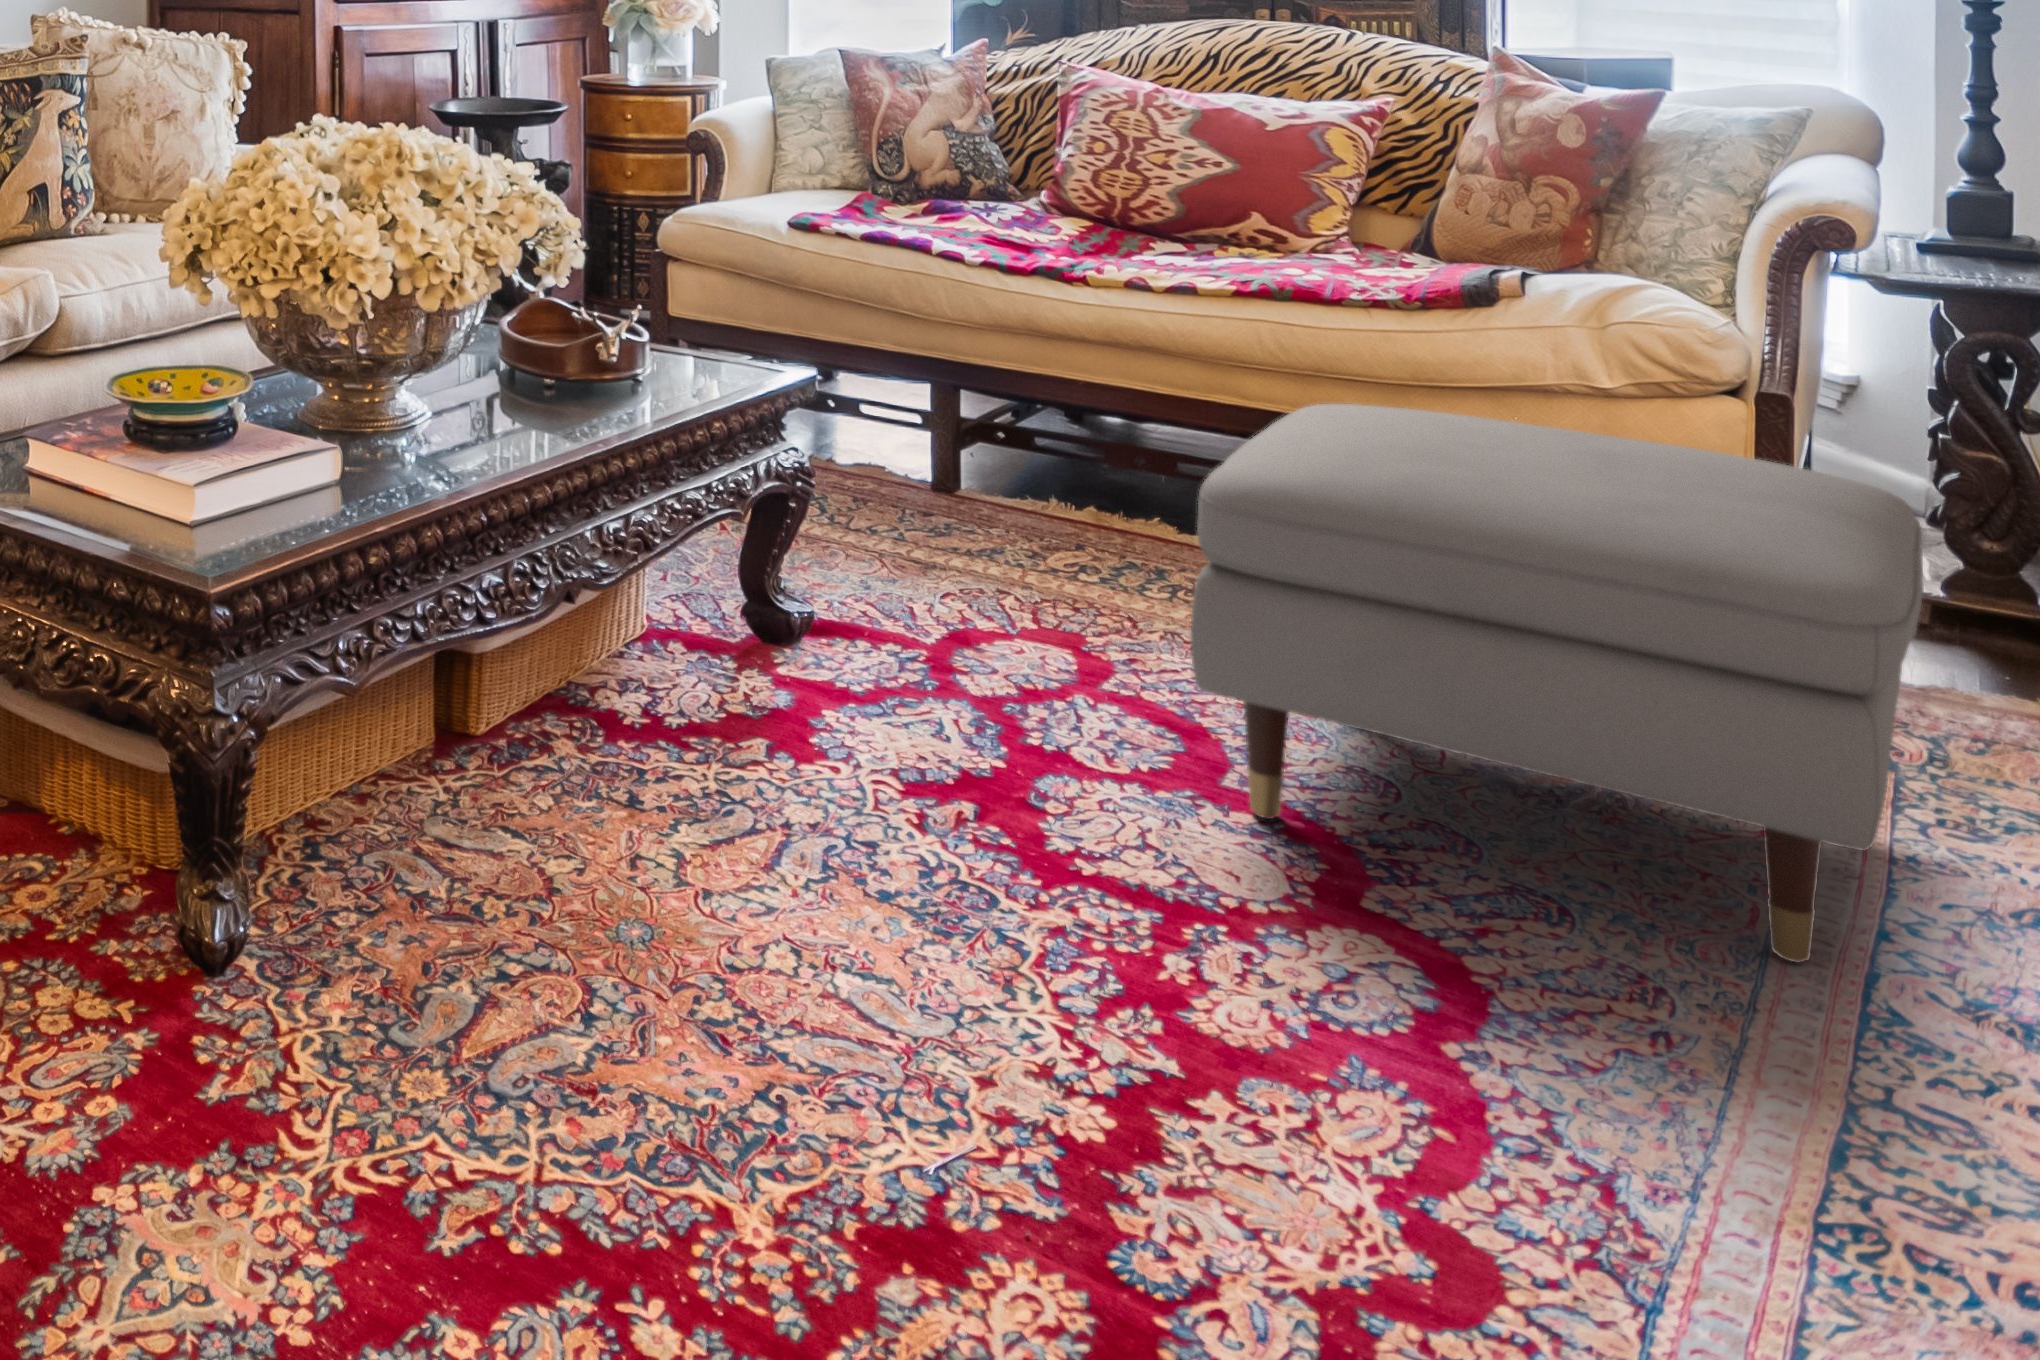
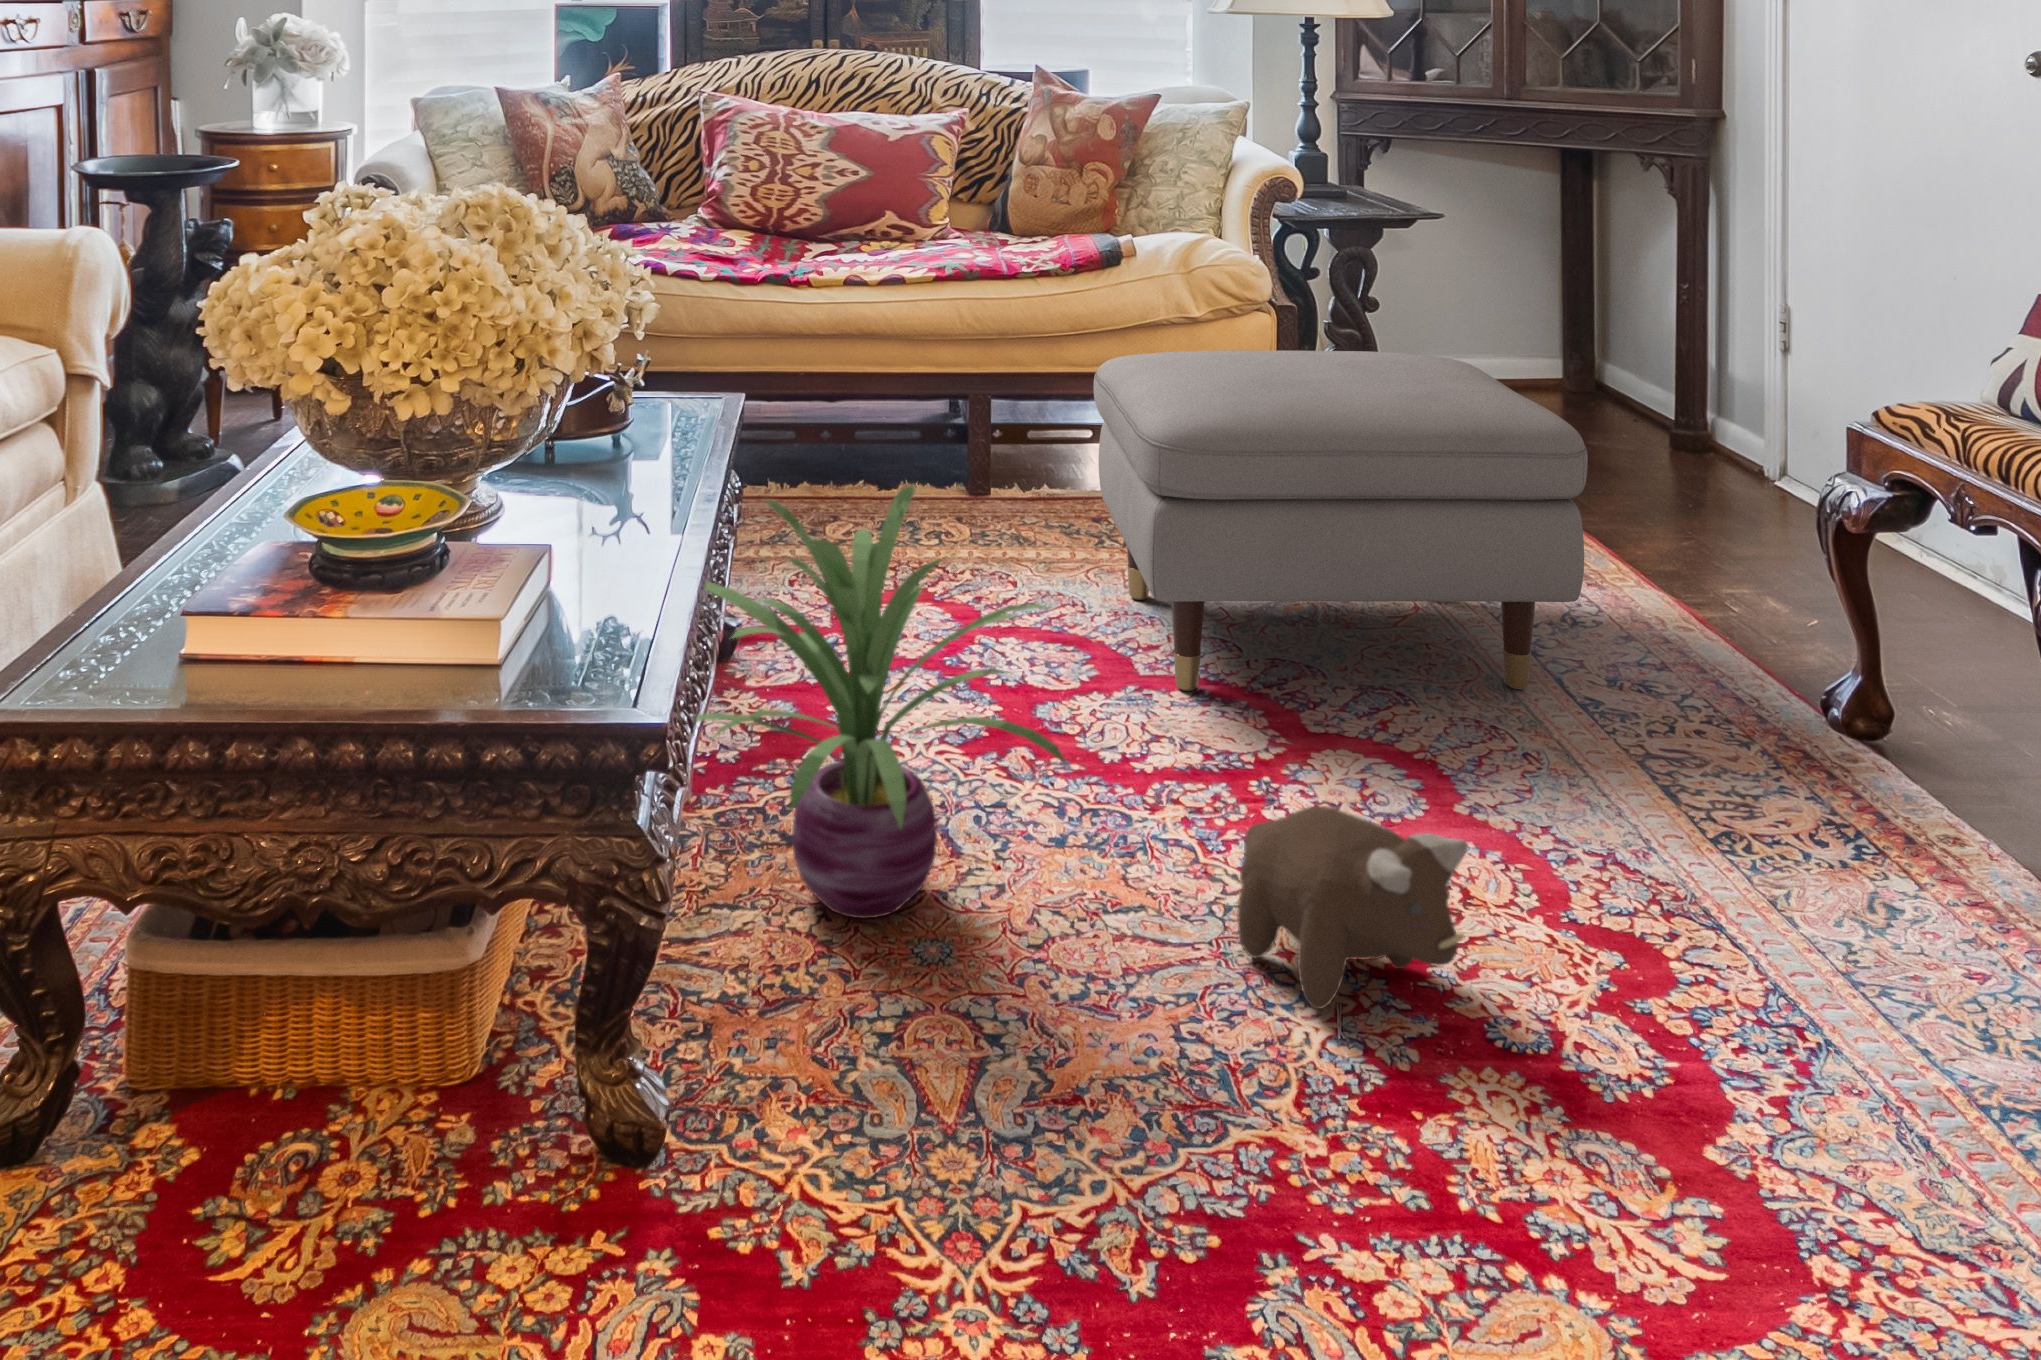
decorative plant: none [389,442,859,893] -> present [697,484,1067,918]
plush toy: none [928,912,1150,1149] -> present [1237,806,1467,1009]

